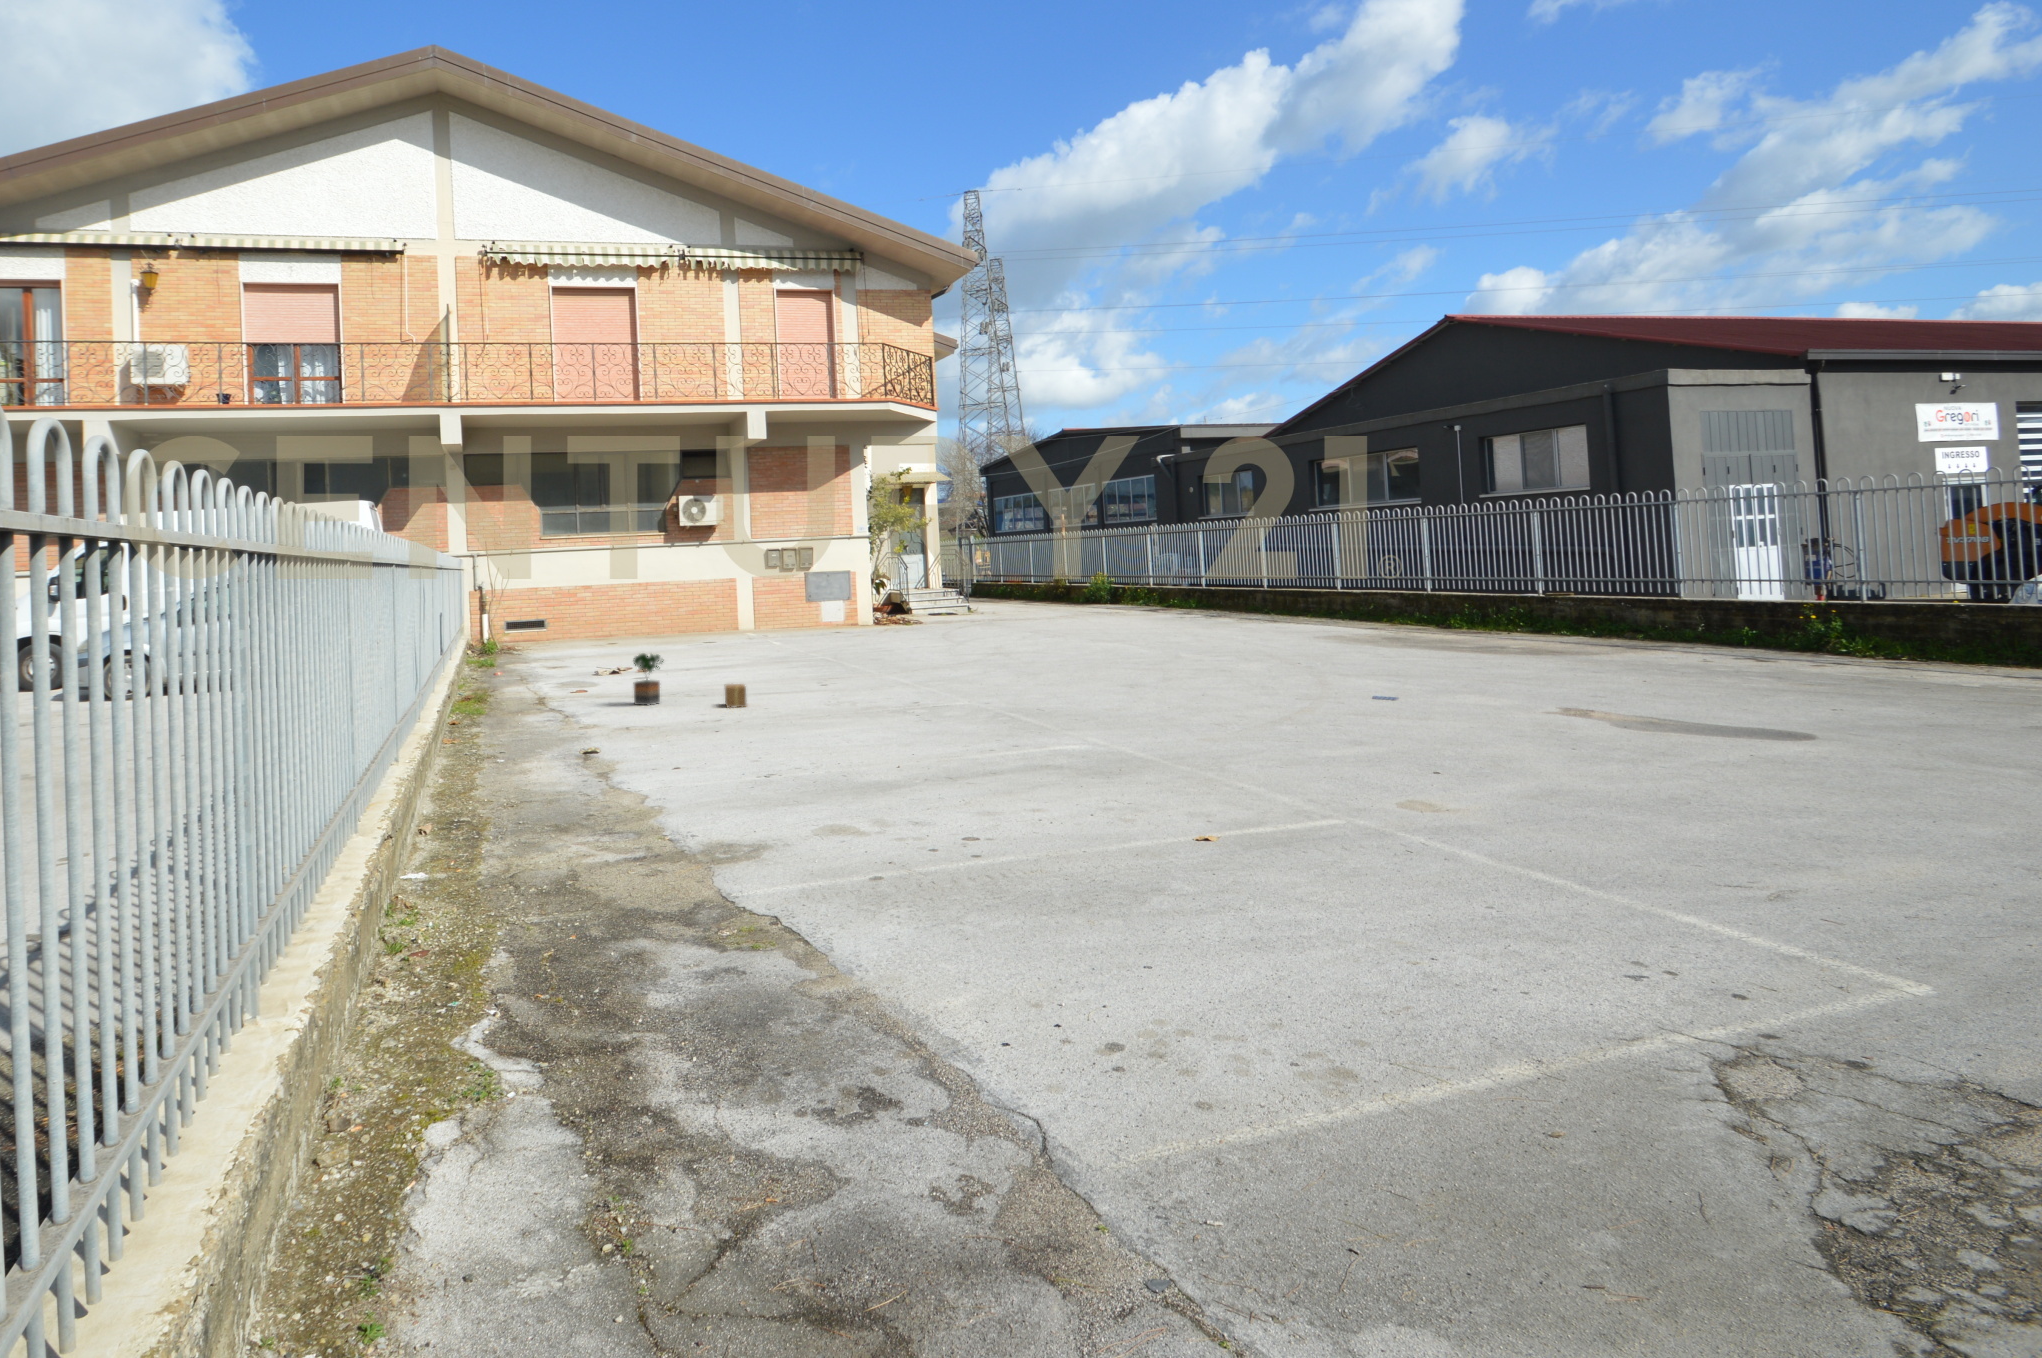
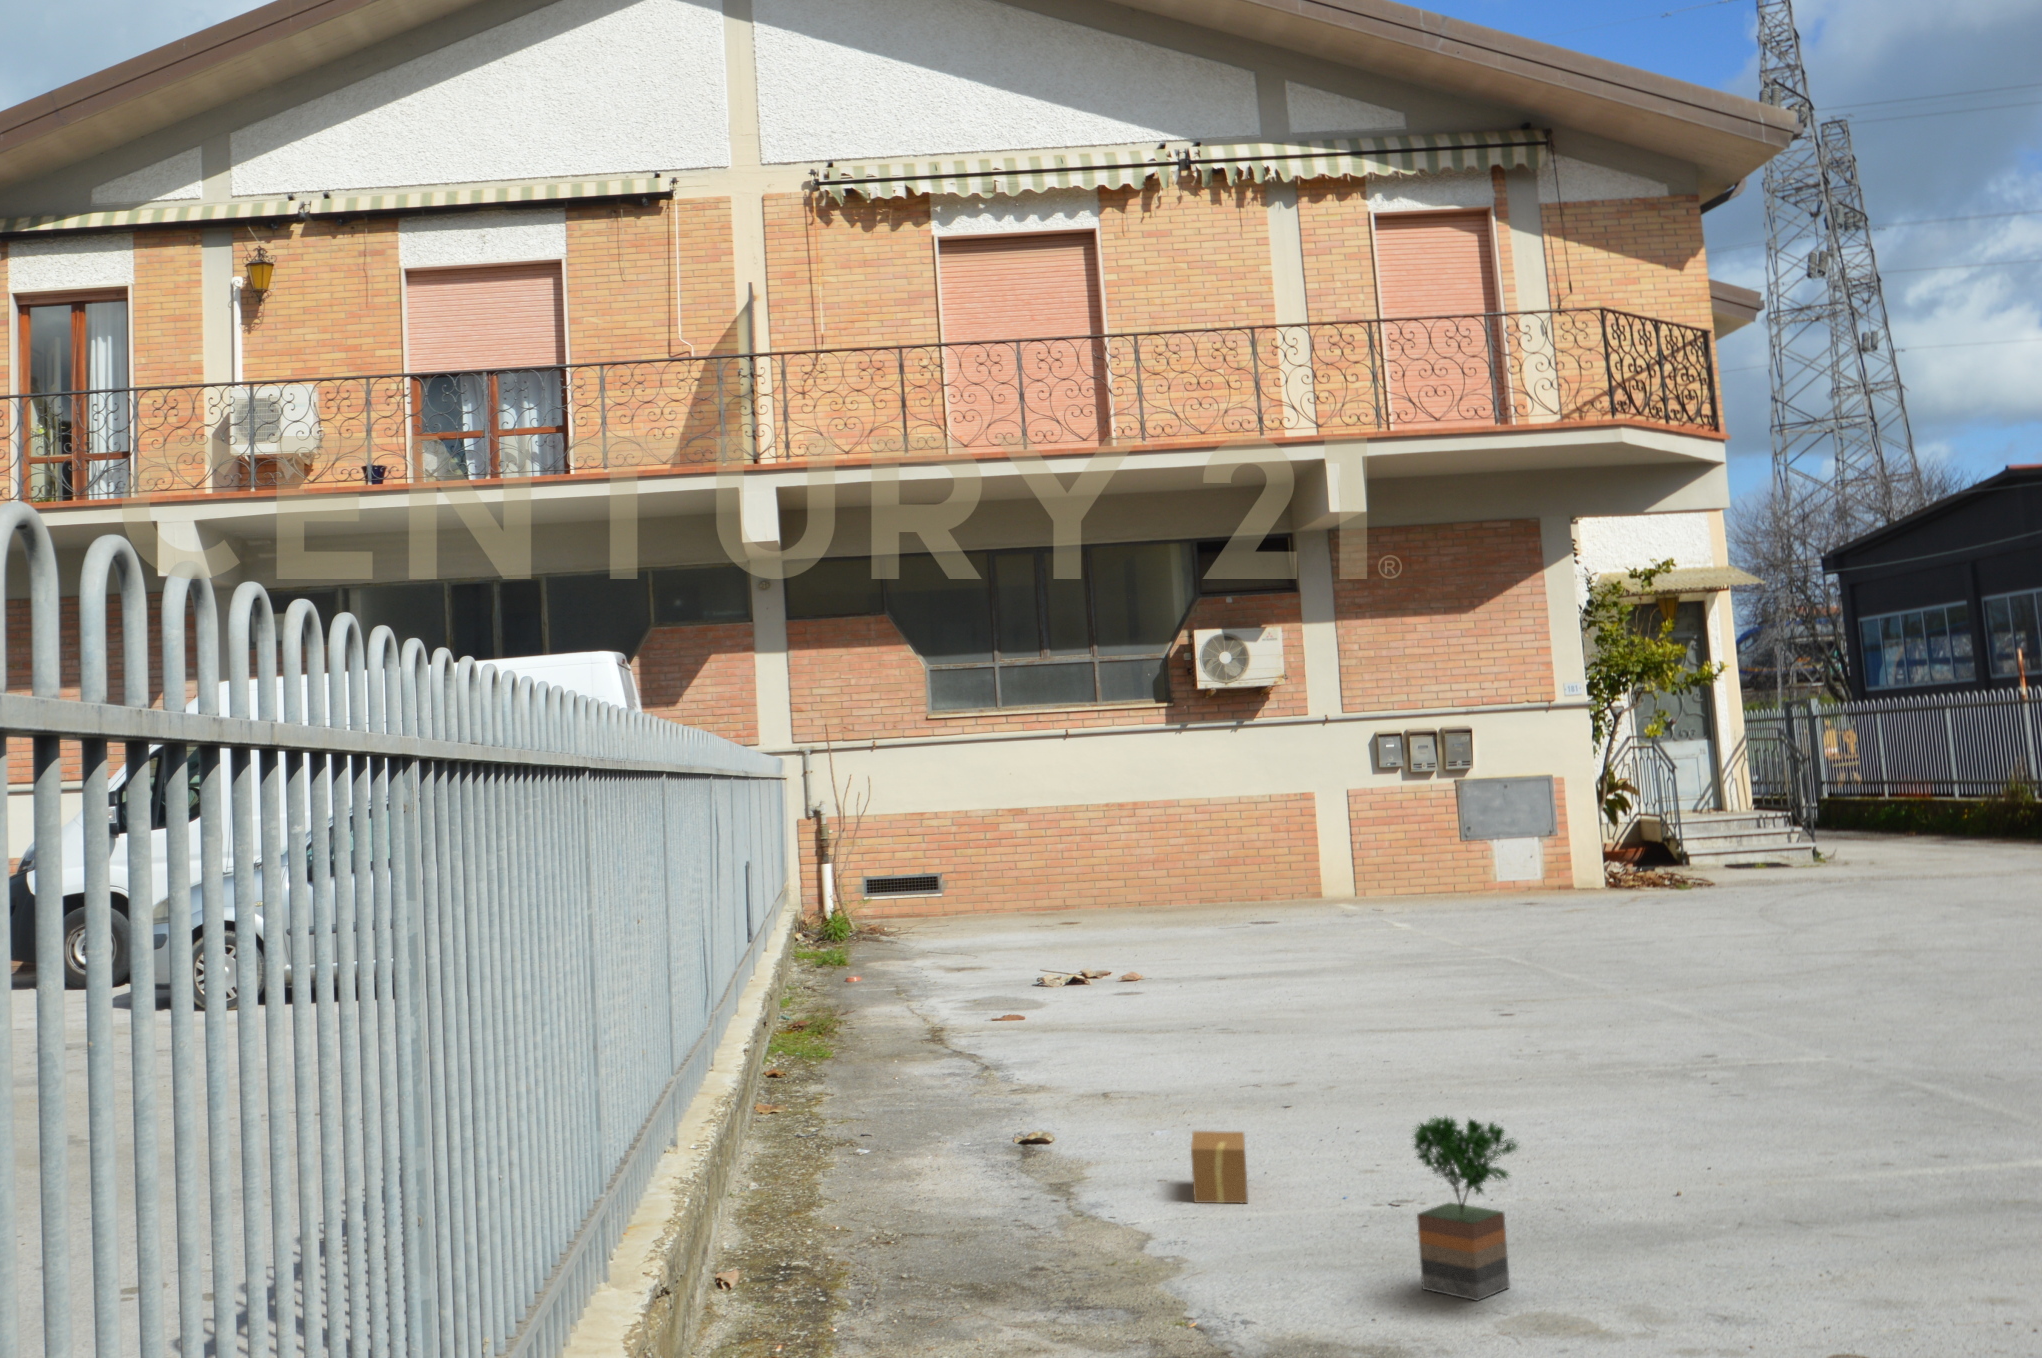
potted tree: present [633,654,664,705] -> present [1414,1117,1517,1301]

